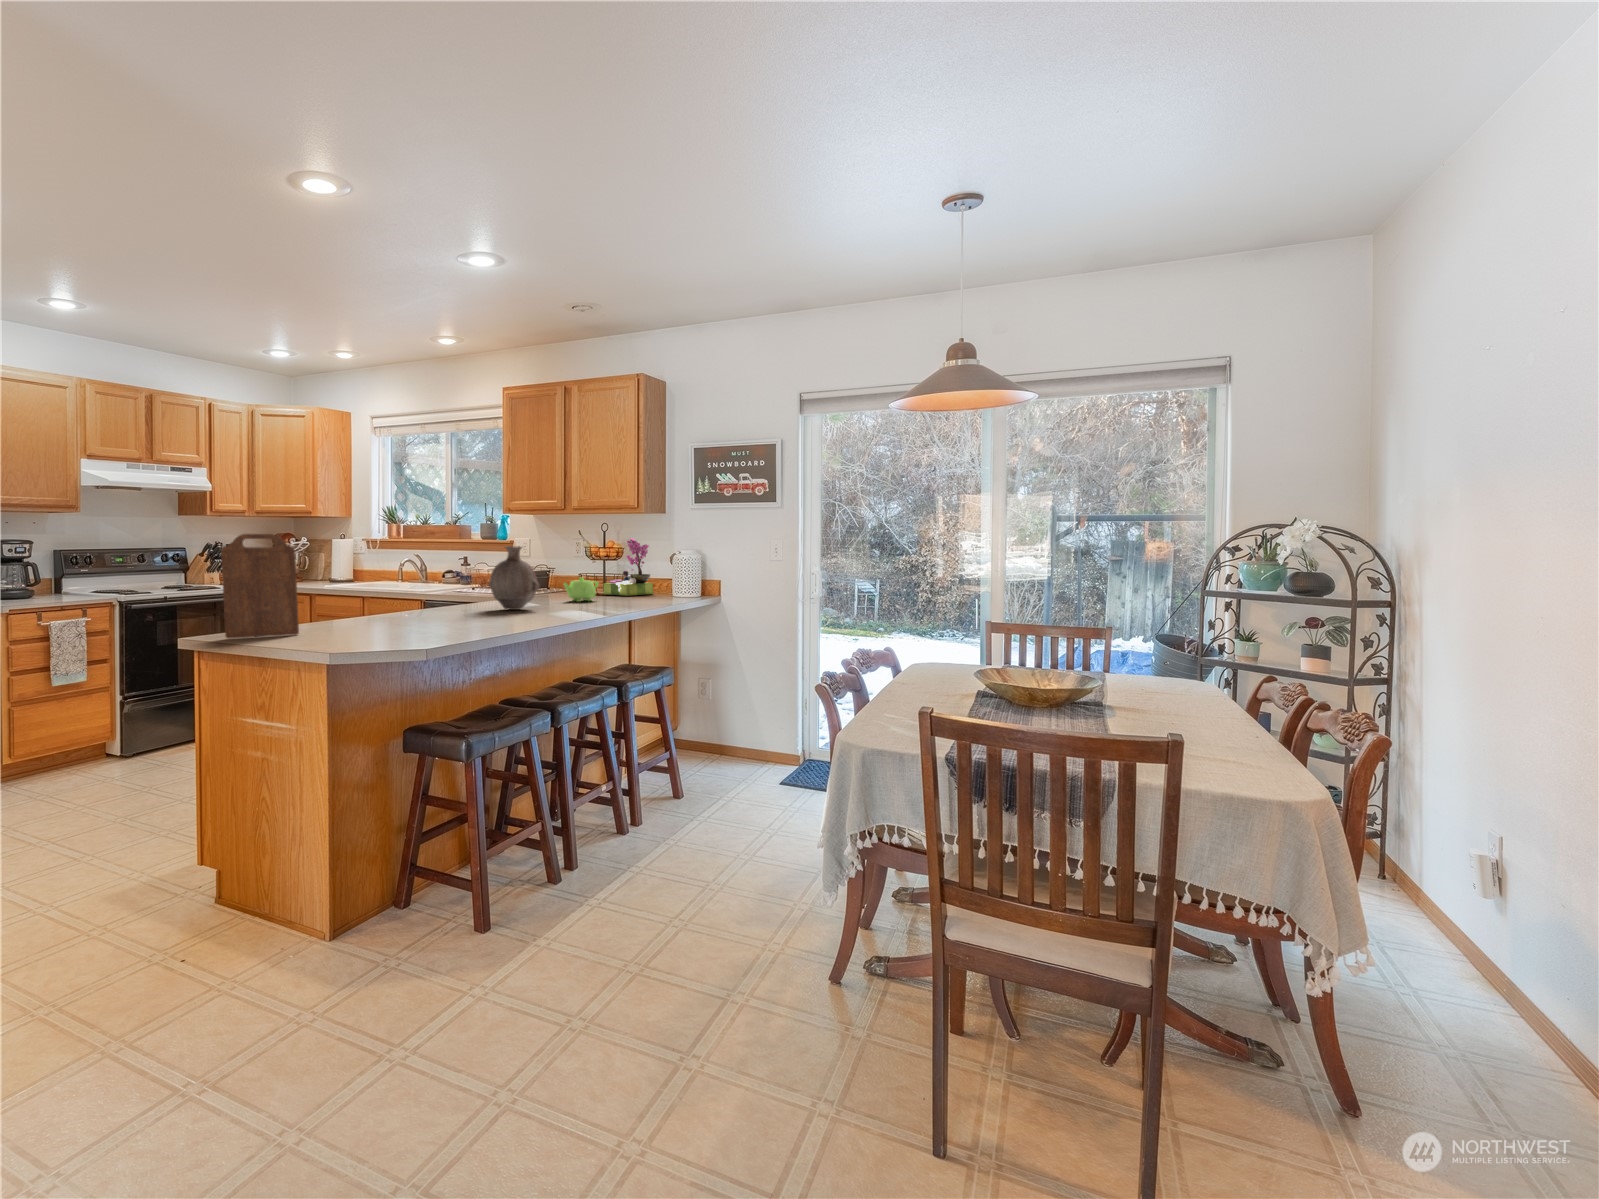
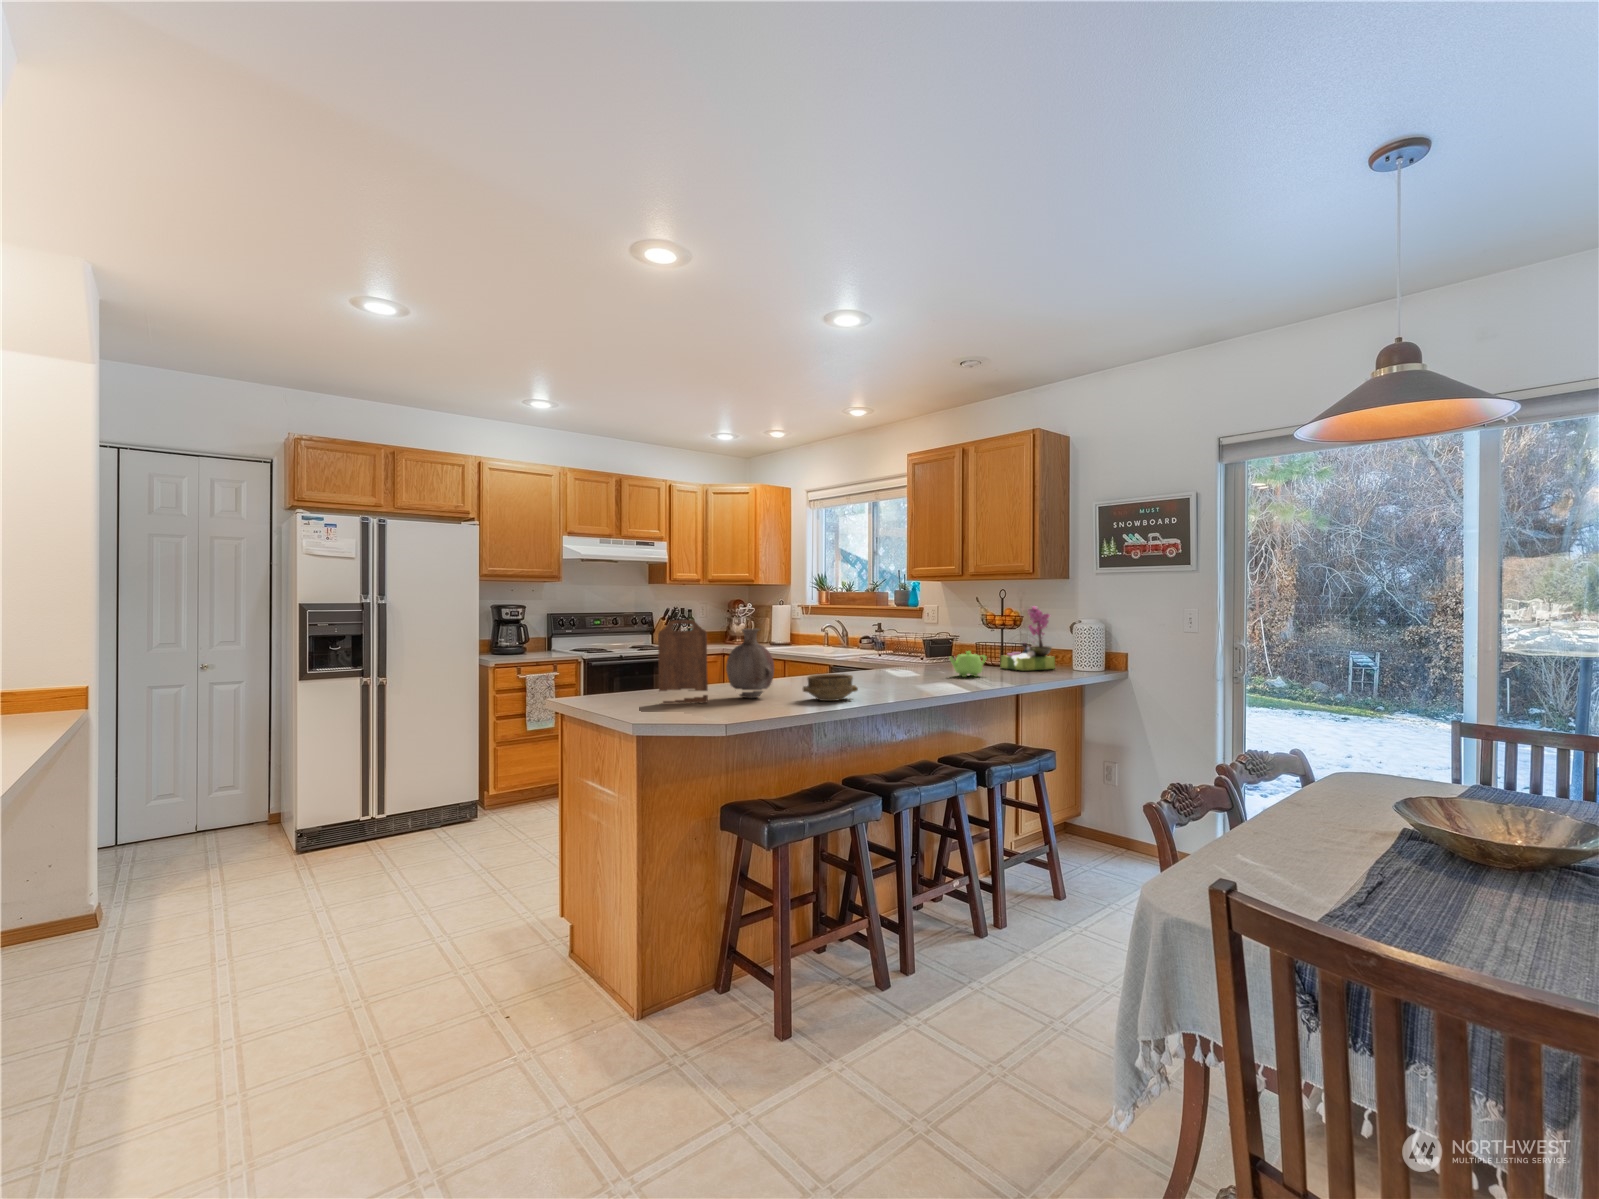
vase: present [489,546,540,610] -> present [726,629,774,698]
ceramic bowl: none [424,598,491,626] -> present [803,674,858,701]

